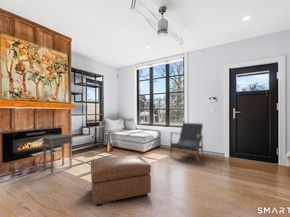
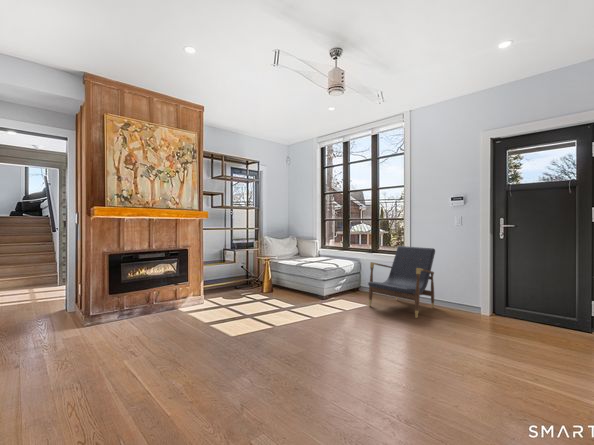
side table: present [43,134,73,174] -> none [159,259,206,318]
ottoman: present [91,155,151,206] -> none [215,295,306,364]

